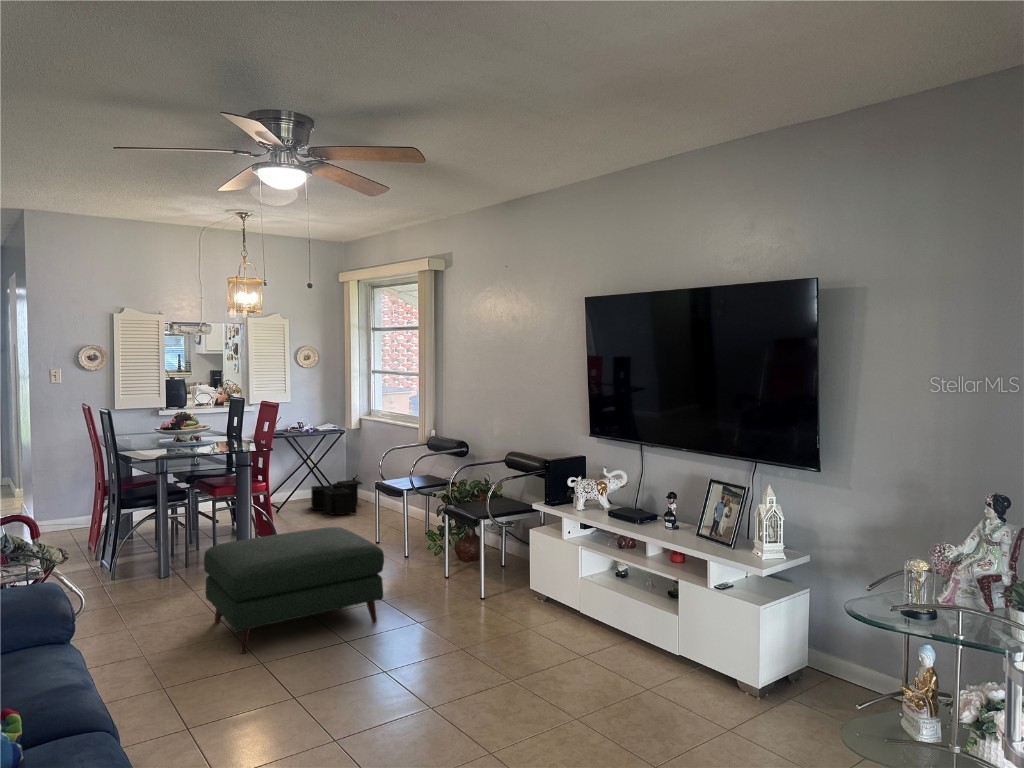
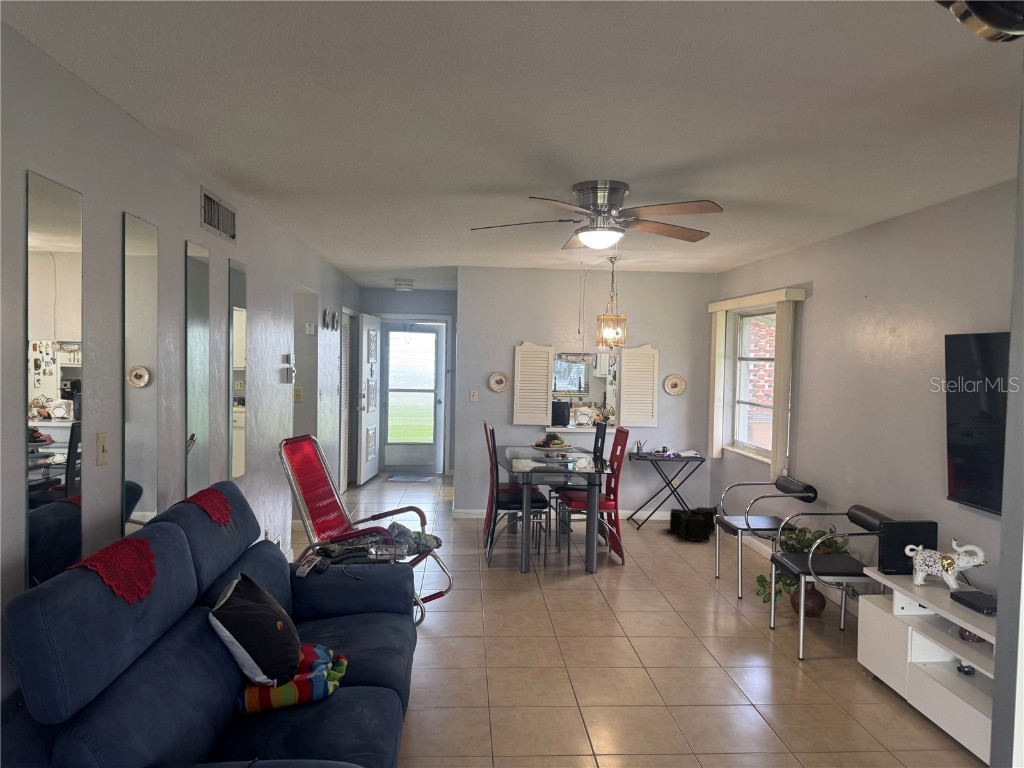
ottoman: present [204,527,384,654] -> none [540,552,691,653]

